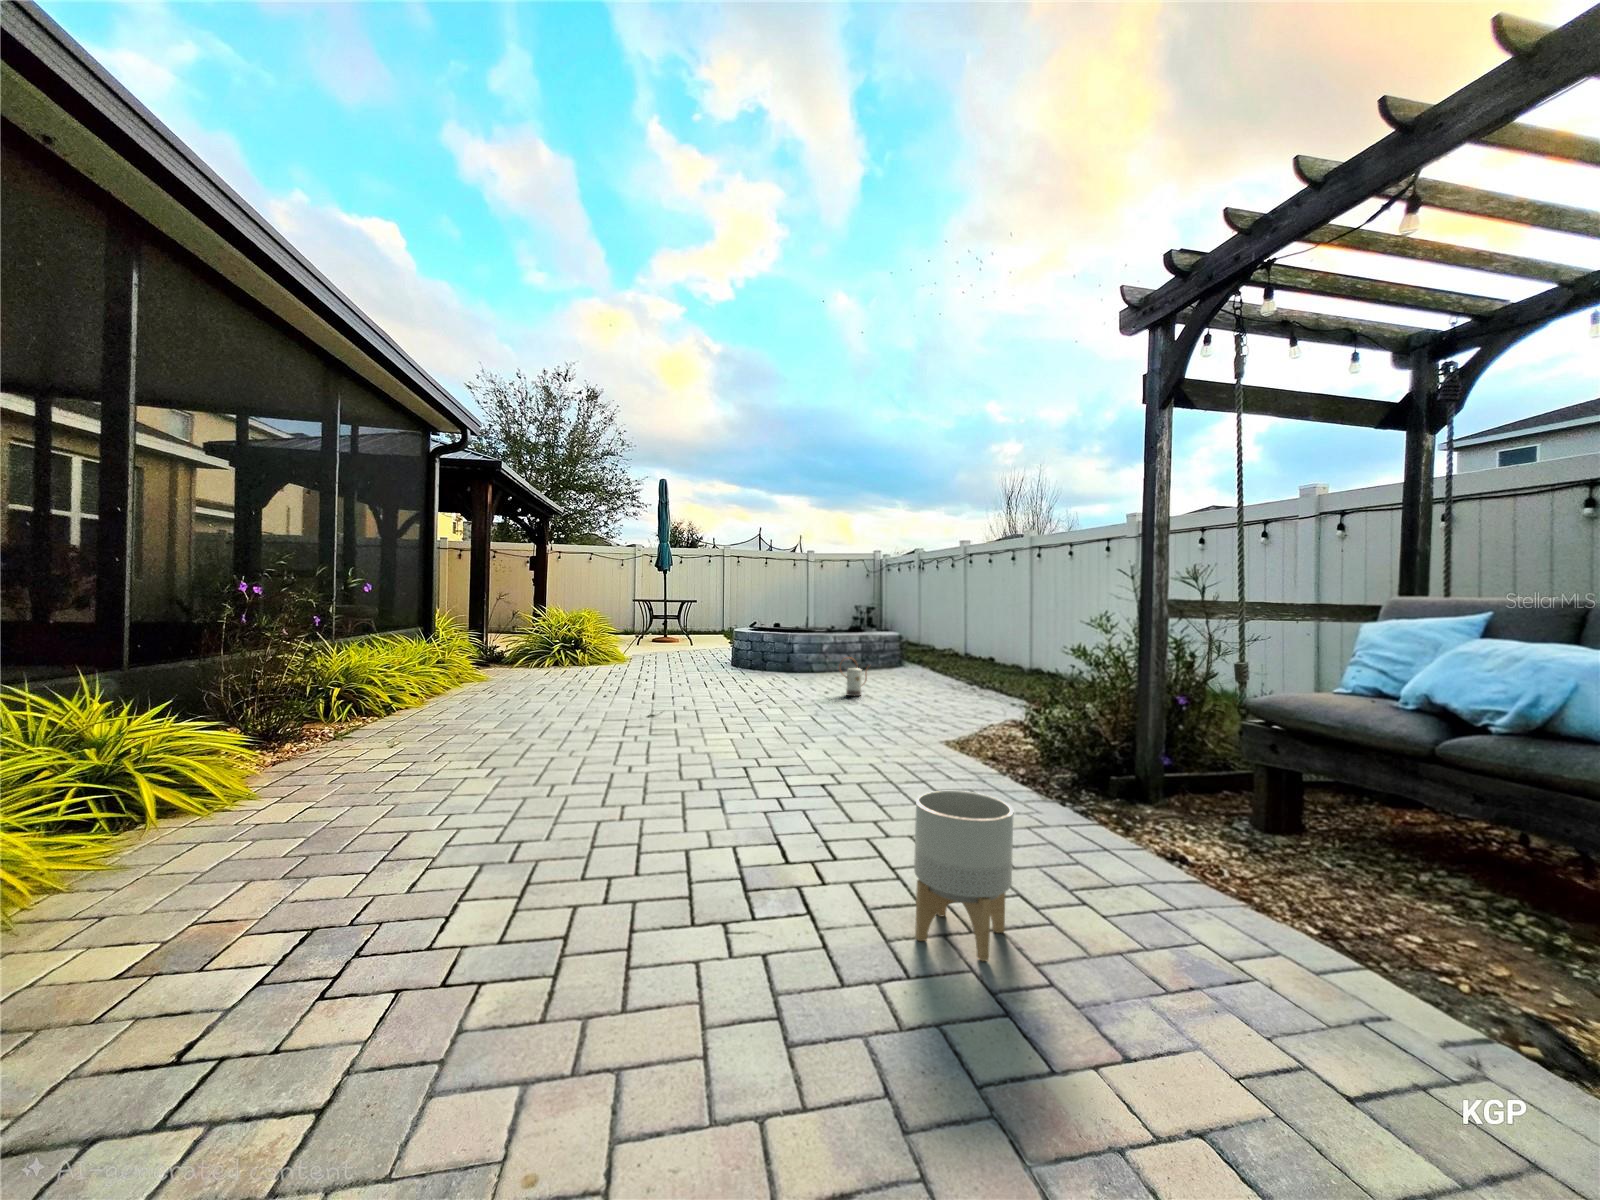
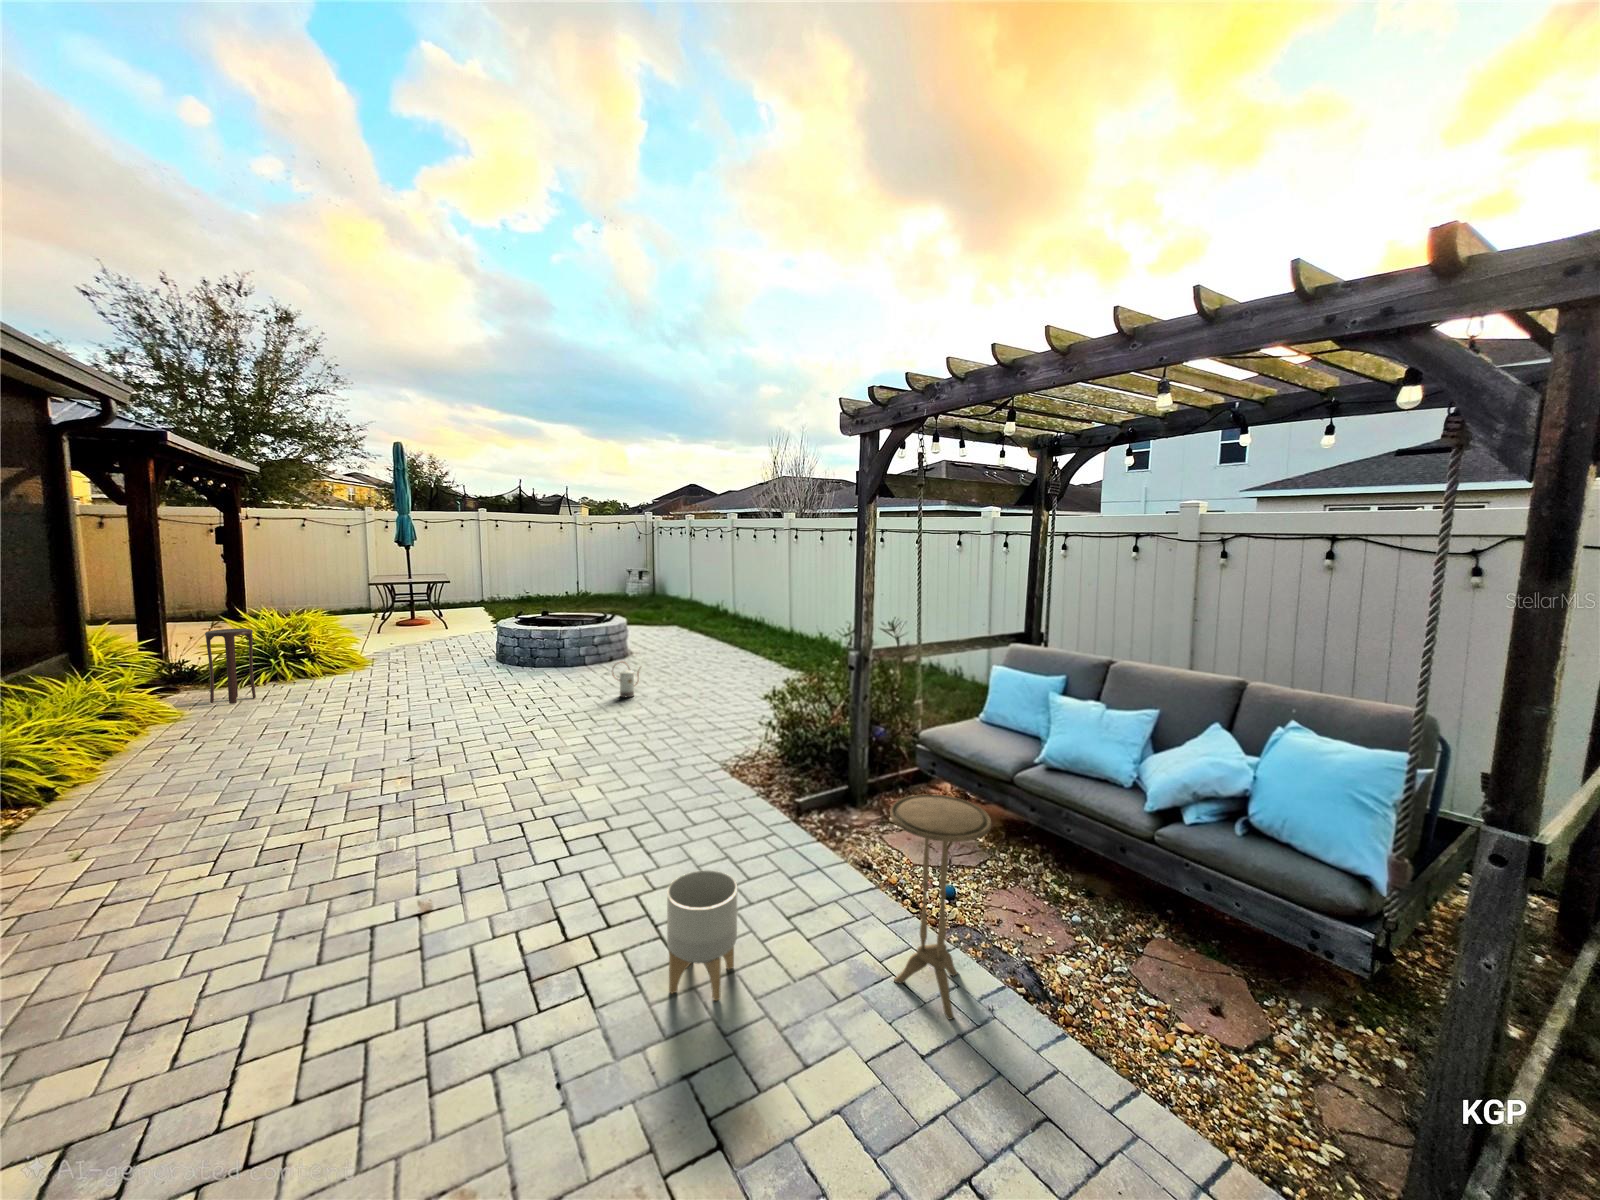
stool: none [508,613,542,676] -> present [205,629,256,704]
side table: none [1266,708,1488,1078] -> present [890,794,991,1019]

